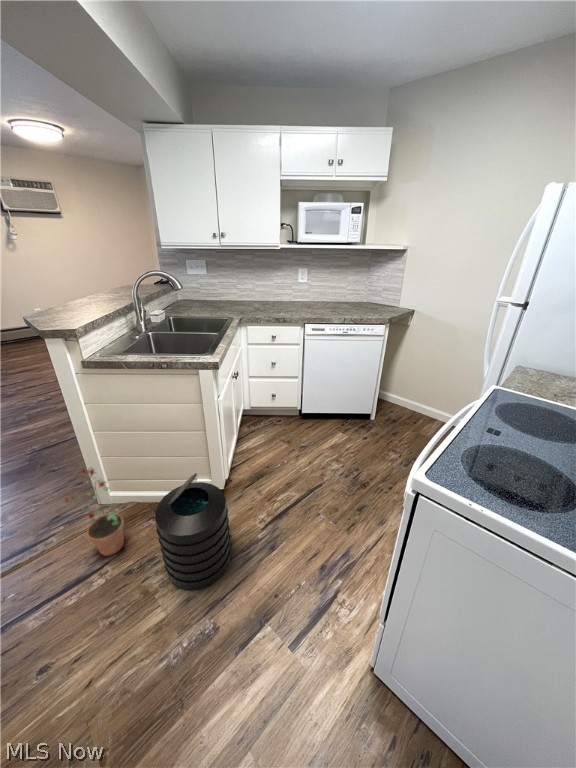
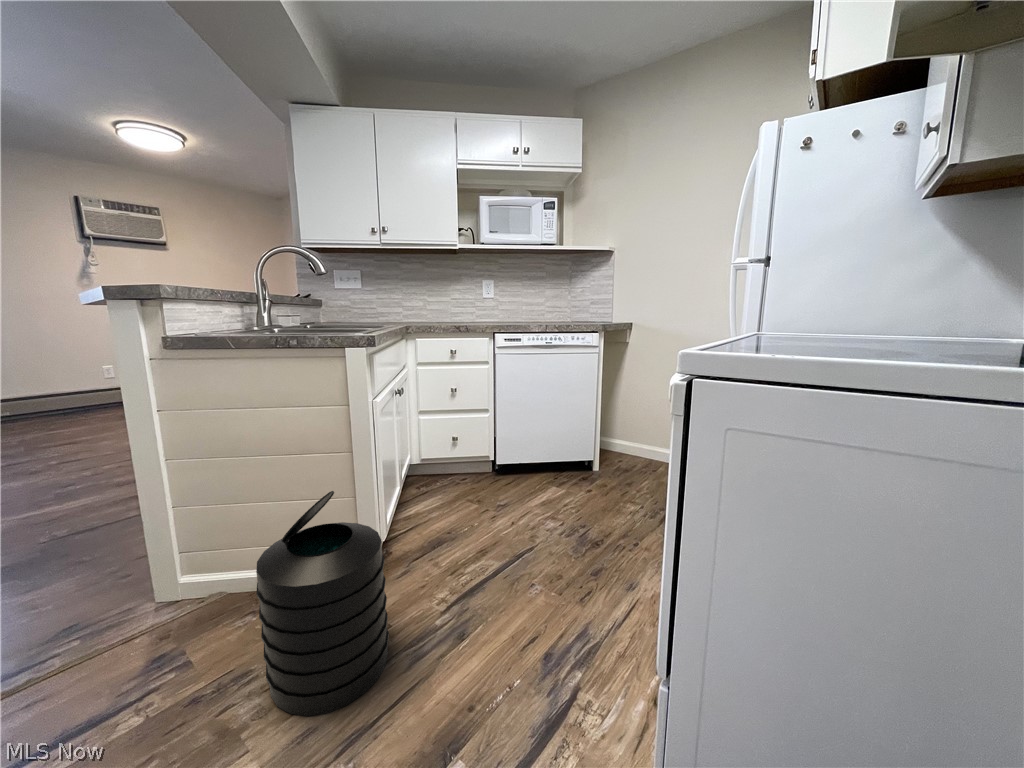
potted plant: present [65,467,124,556] -> none [89,502,198,677]

